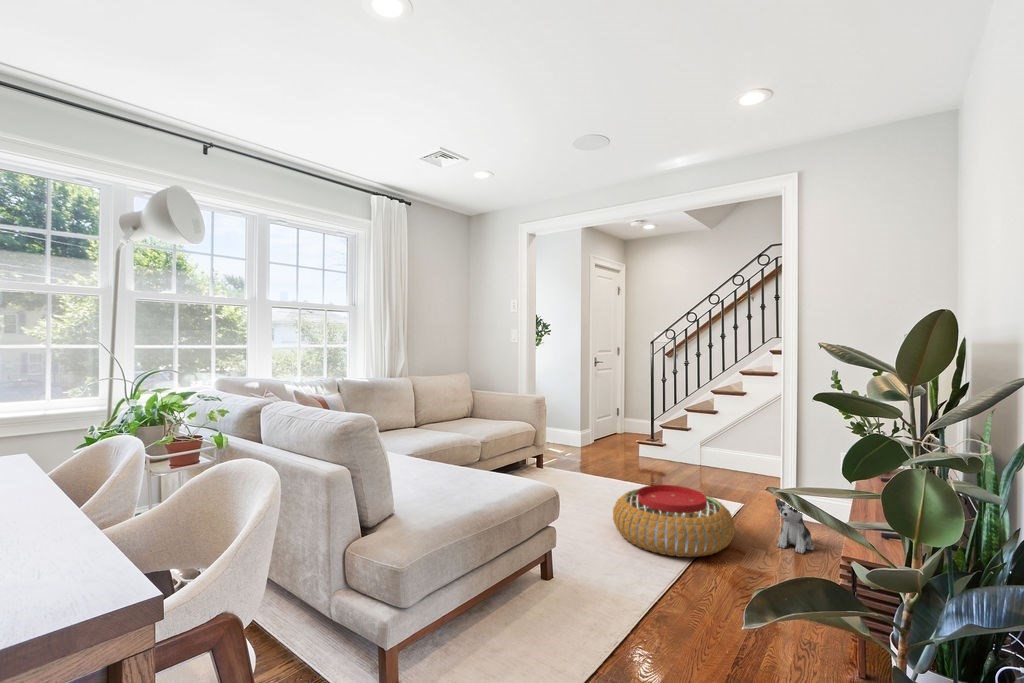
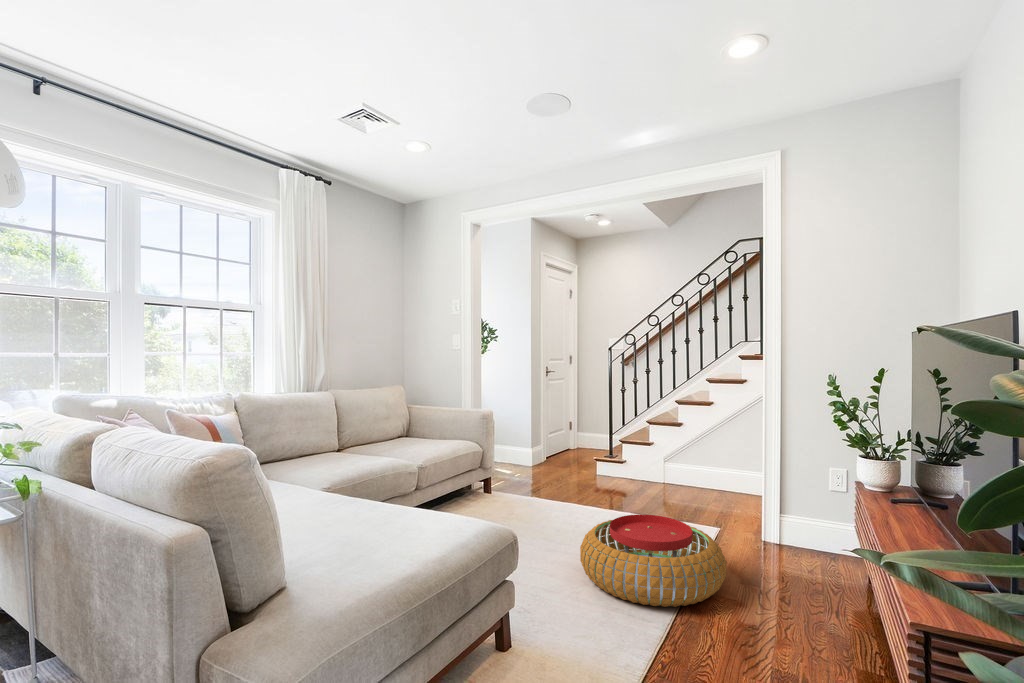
plush toy: present [776,499,814,554] -> none [769,523,815,592]

